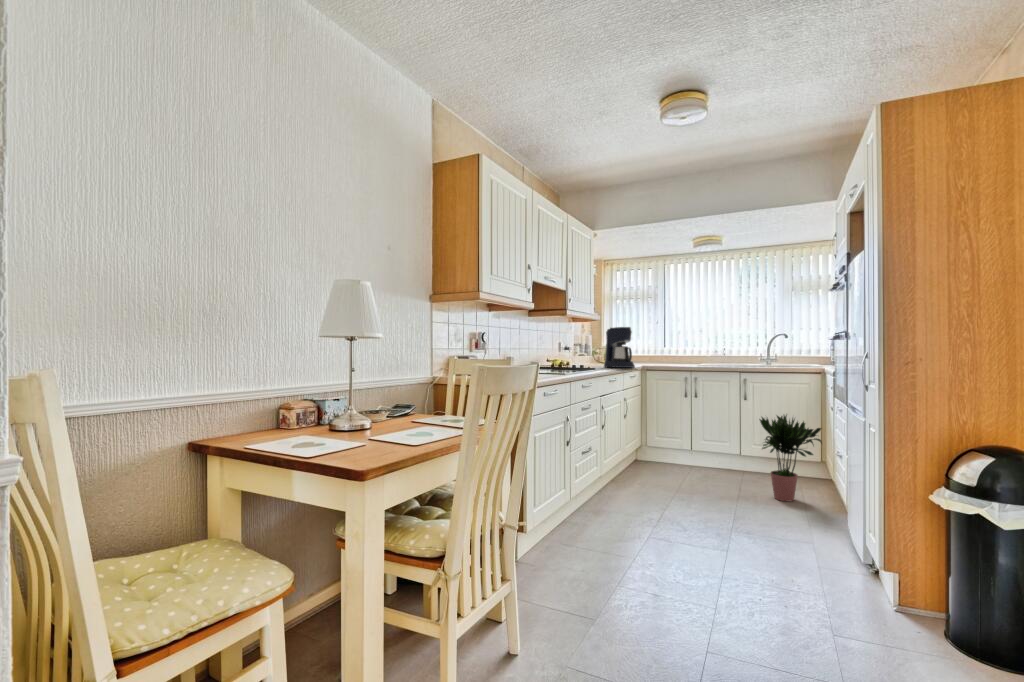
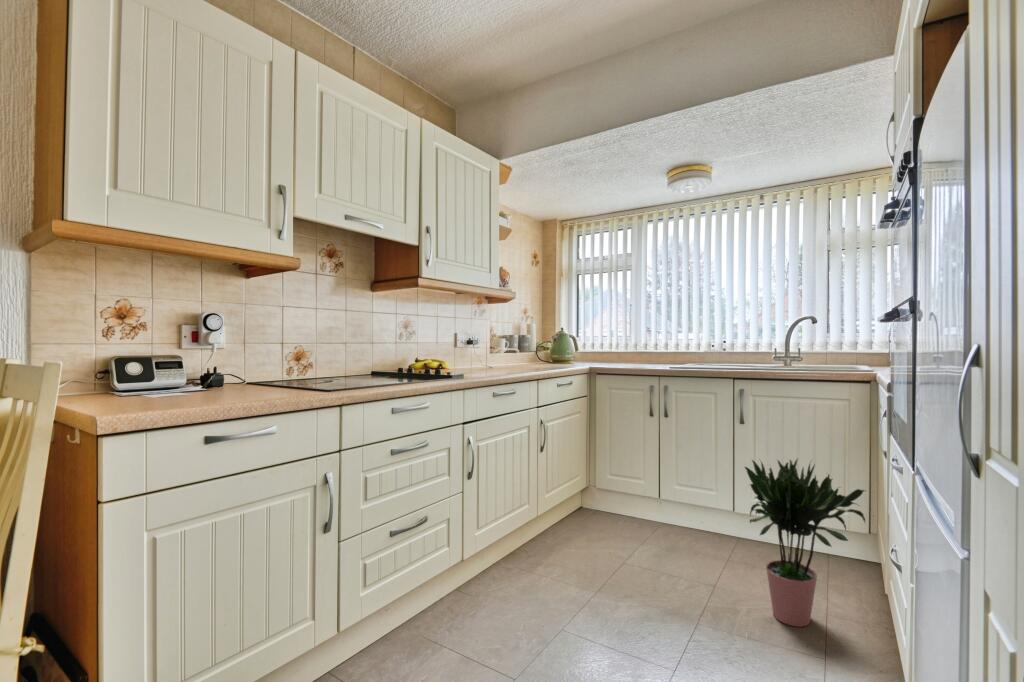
coffee maker: present [604,327,635,368] -> none [510,307,557,372]

